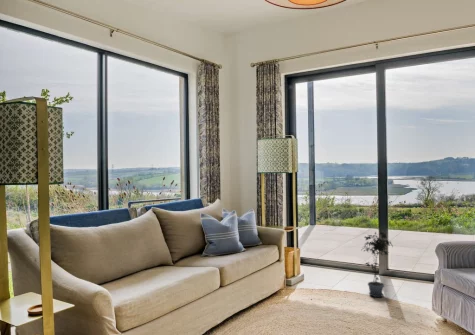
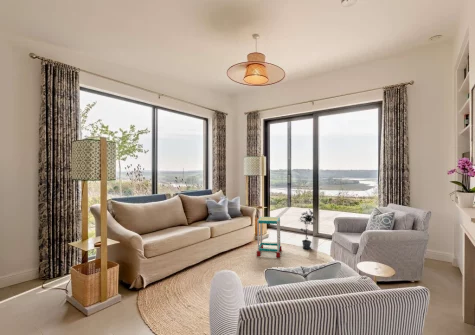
side table: none [296,245,338,314] -> present [257,217,282,257]

